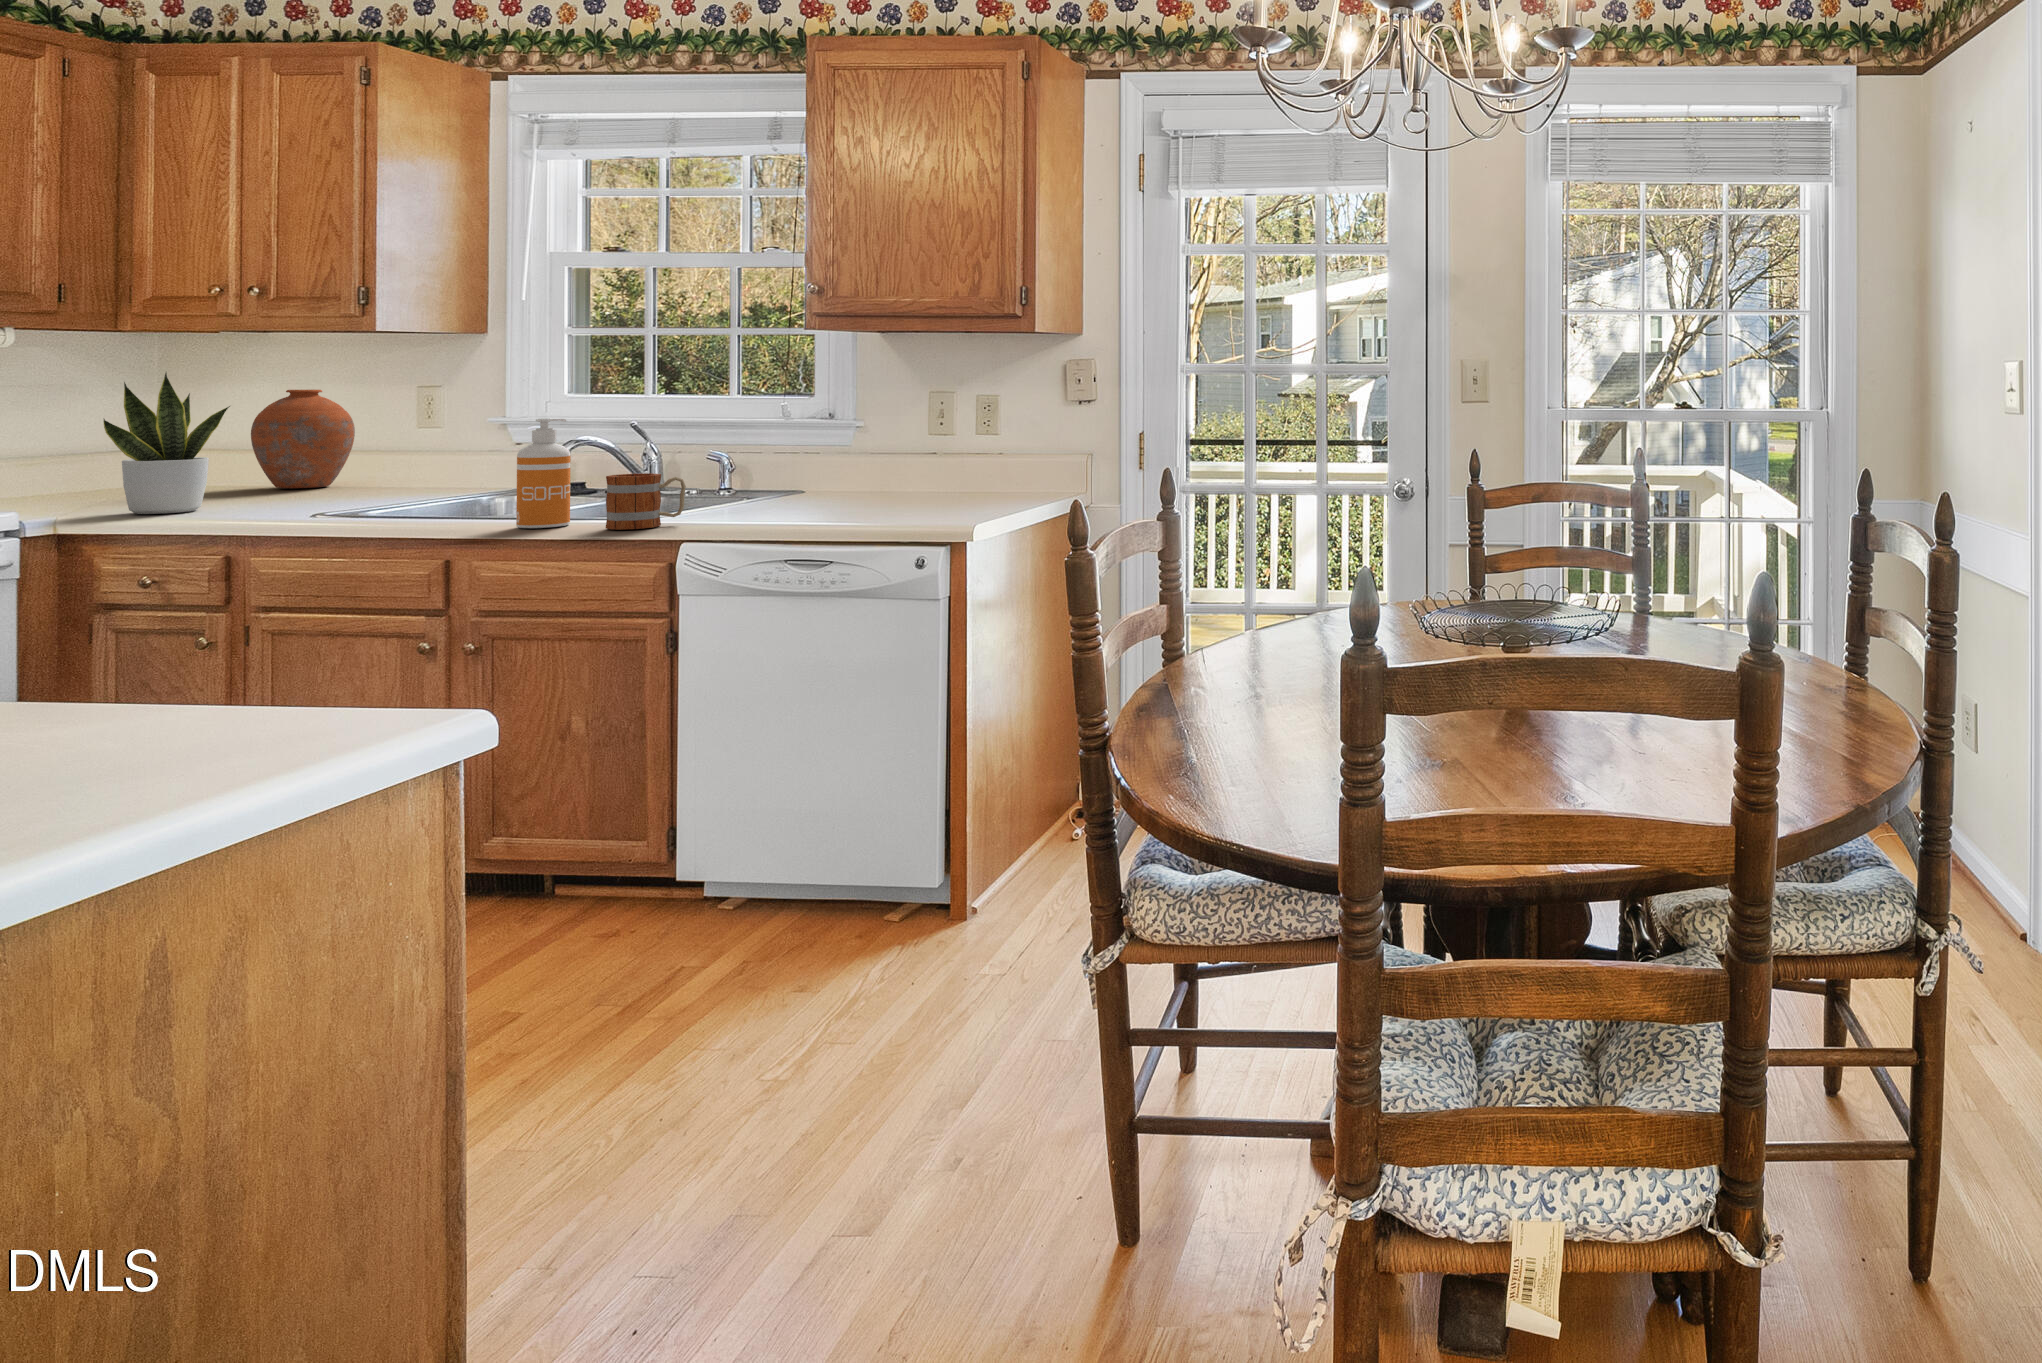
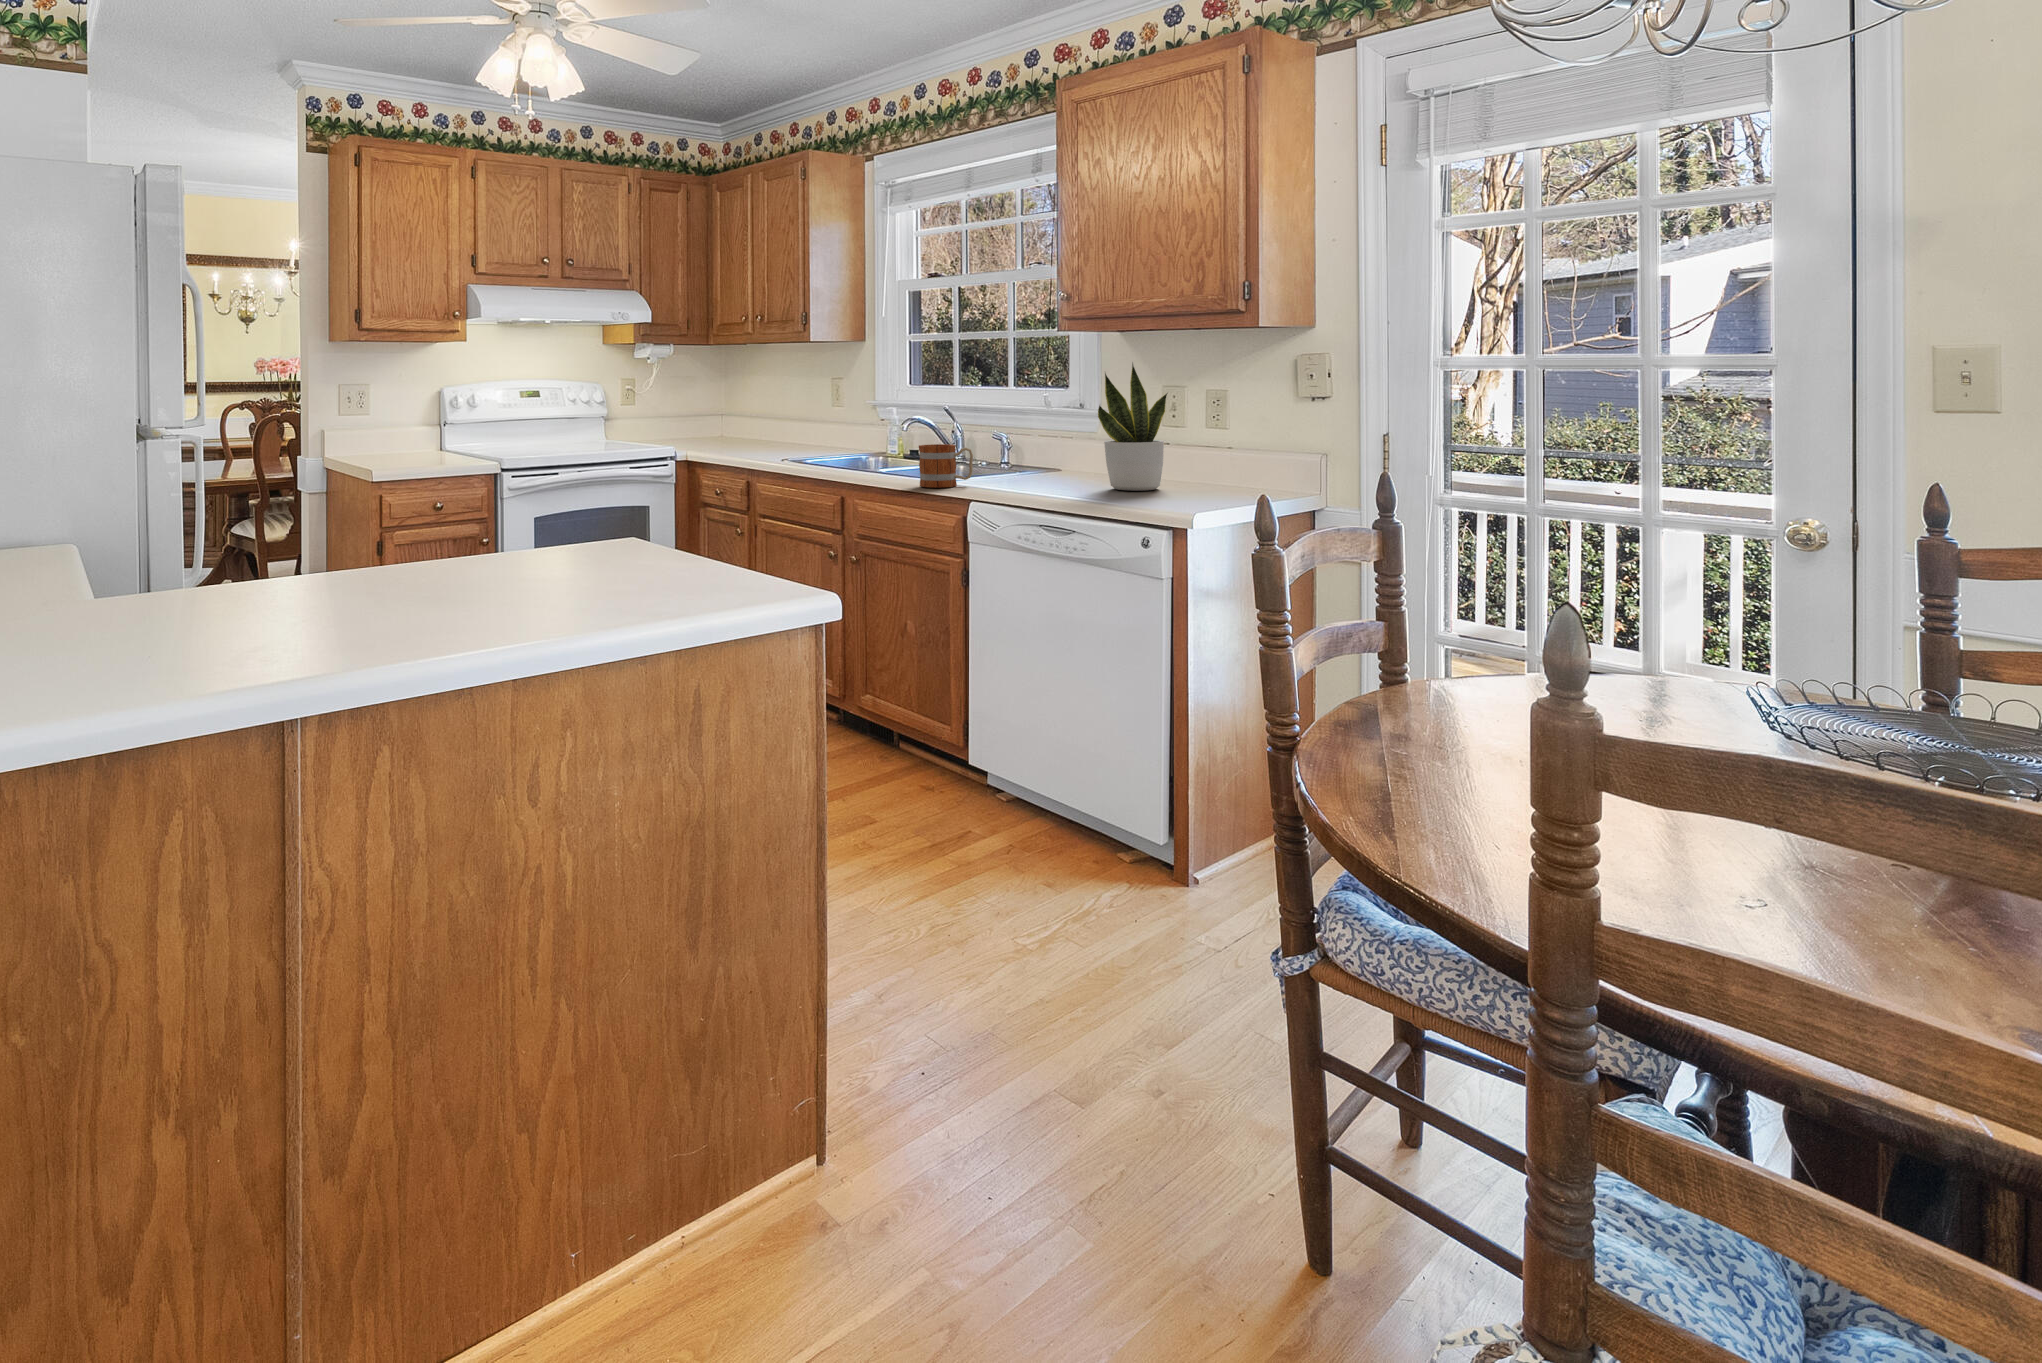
potted plant: present [103,373,230,514] -> present [1098,363,1168,491]
vase: present [251,390,355,488] -> none [749,386,800,451]
soap dispenser: present [516,418,571,528] -> none [866,402,900,483]

